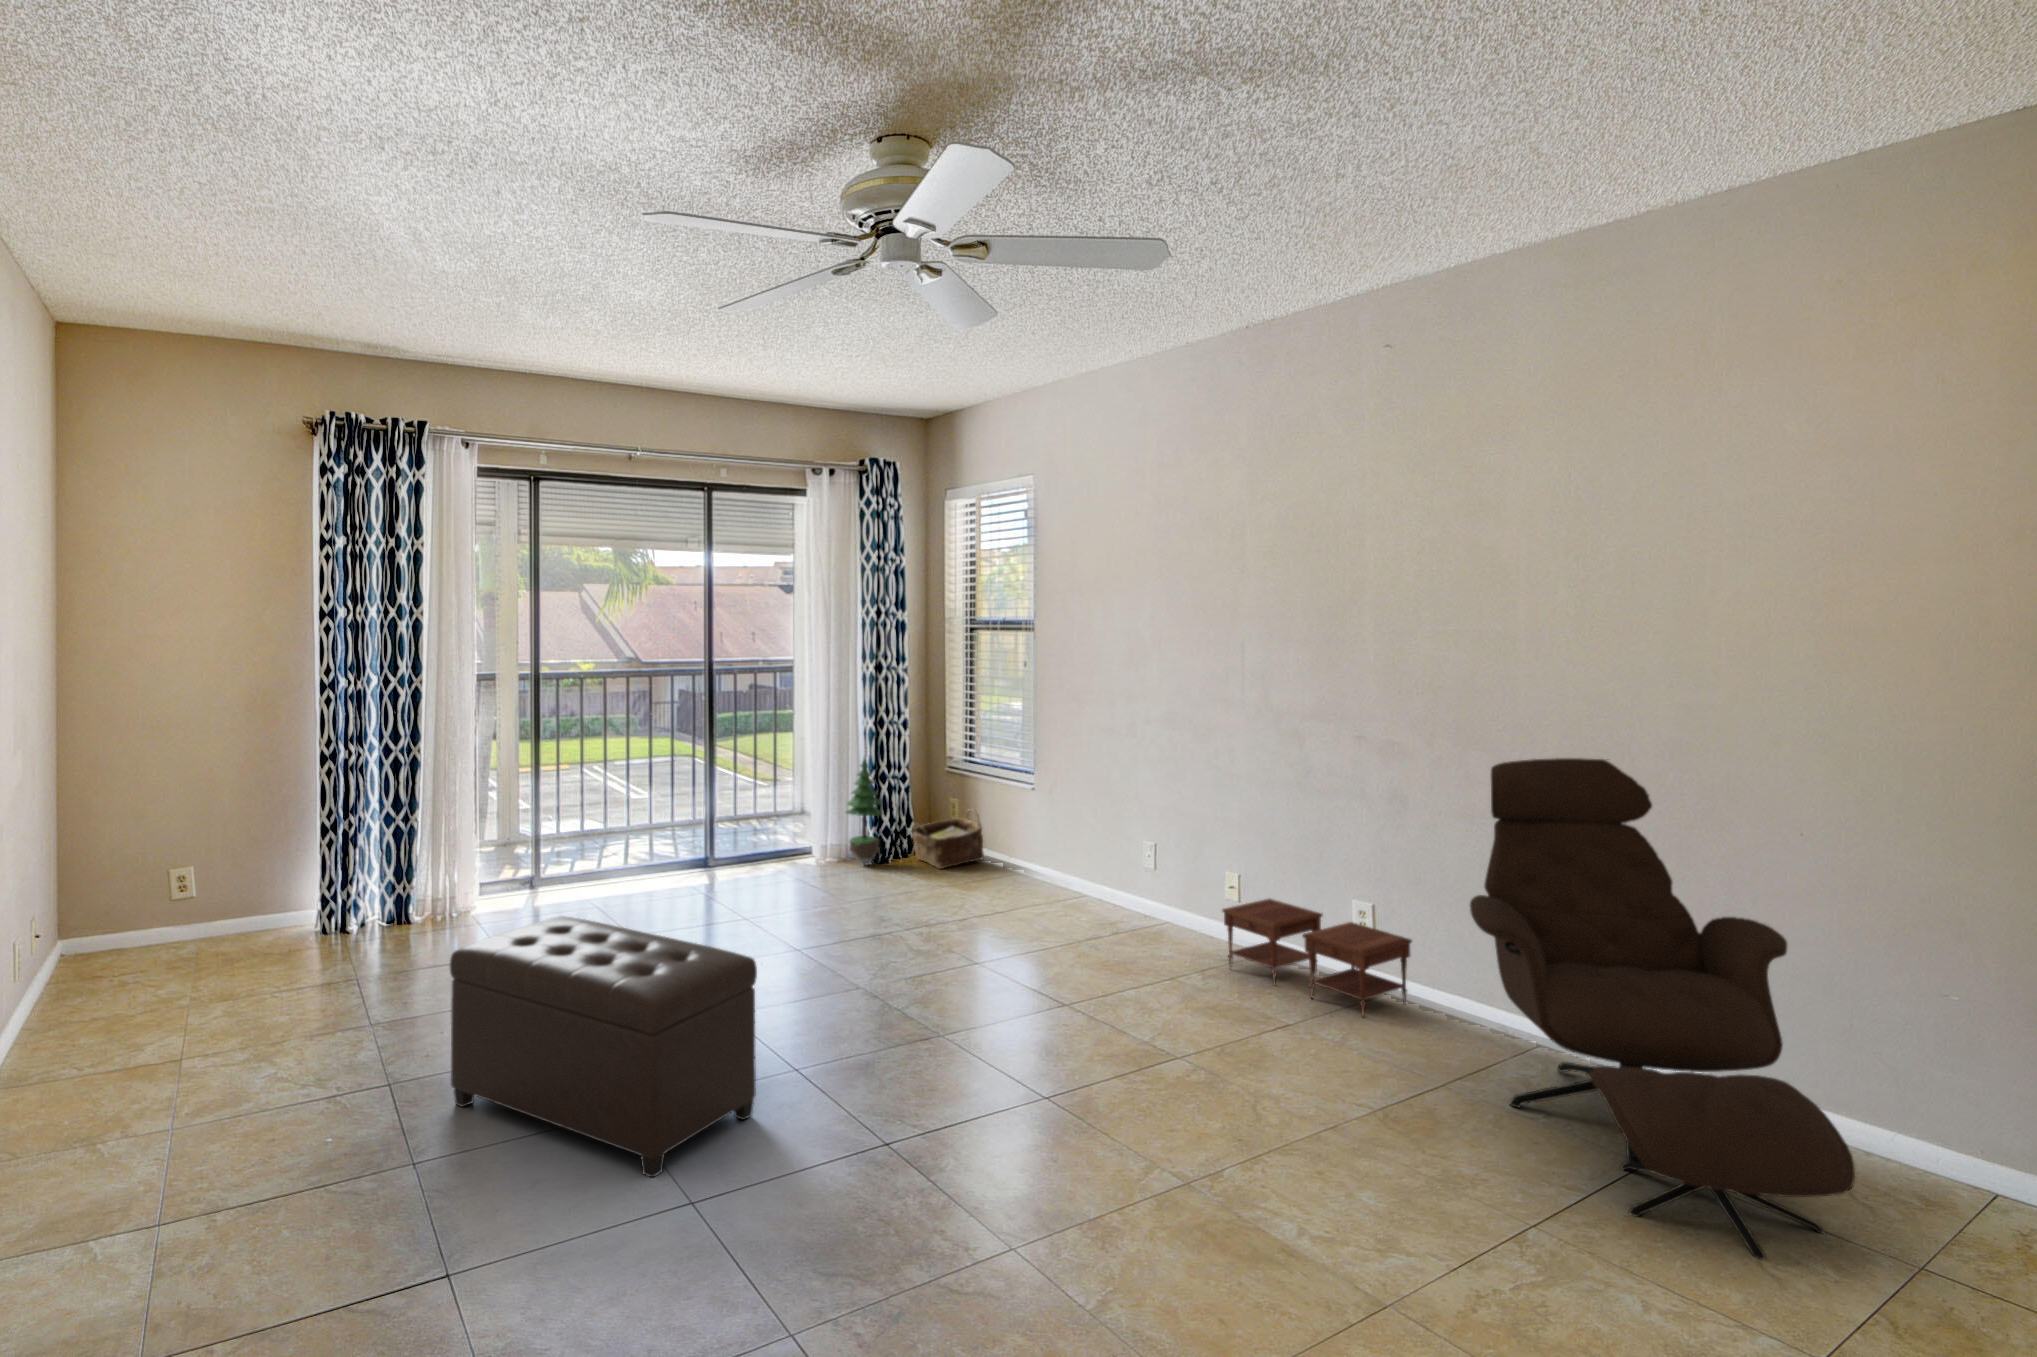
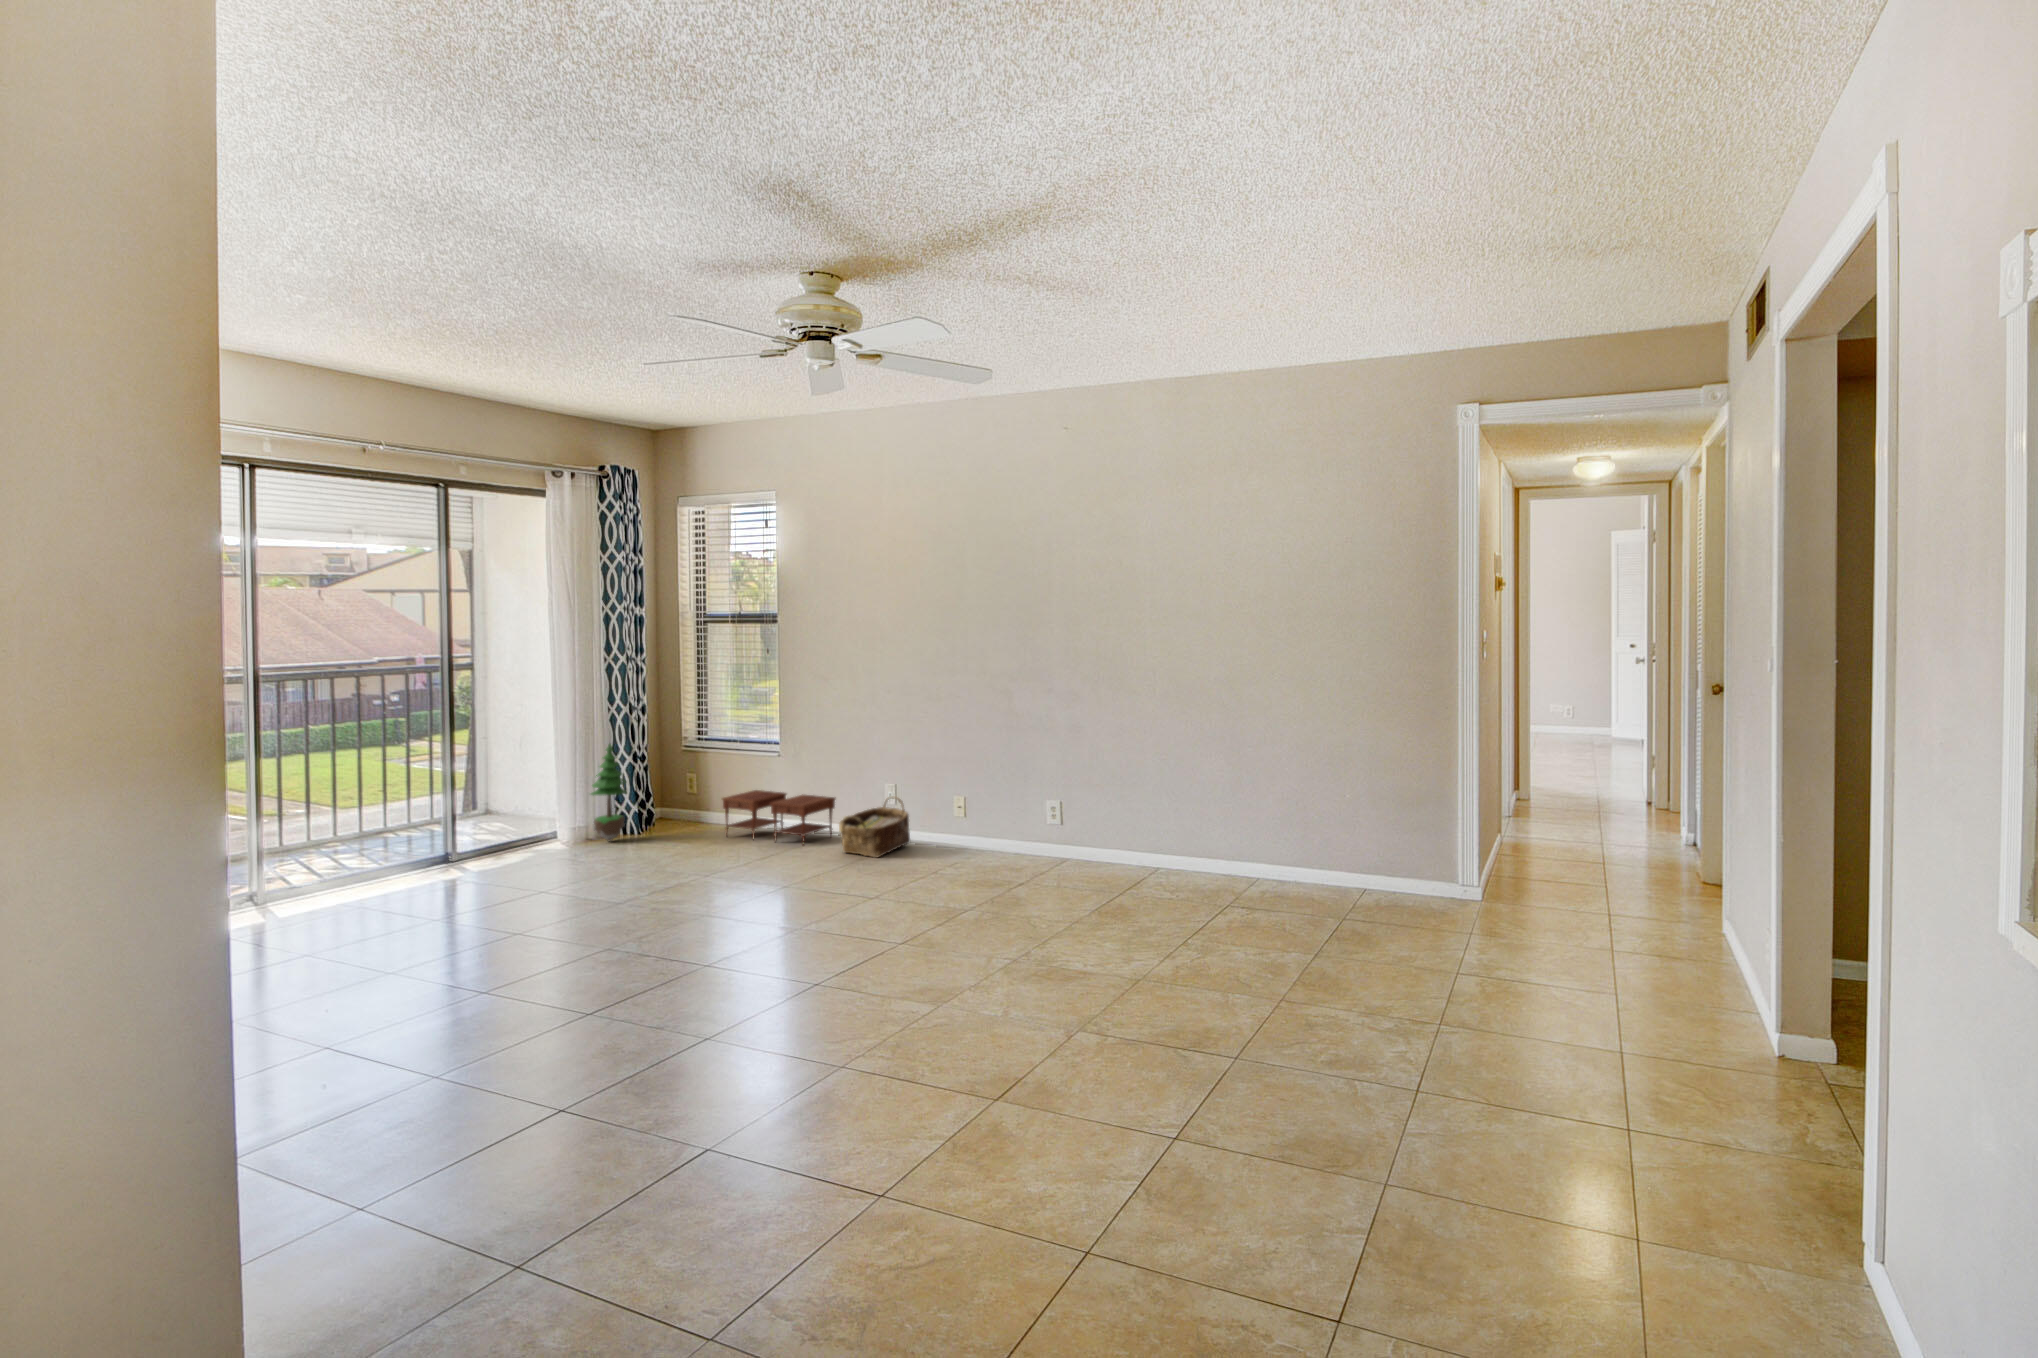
lounge chair: present [1470,758,1855,1260] -> none [1139,685,1338,939]
woven basket: present [911,809,984,869] -> present [839,796,910,857]
side table: present [1222,899,1412,1017] -> present [722,790,835,843]
ottoman: present [450,916,757,1178] -> none [351,880,670,1065]

